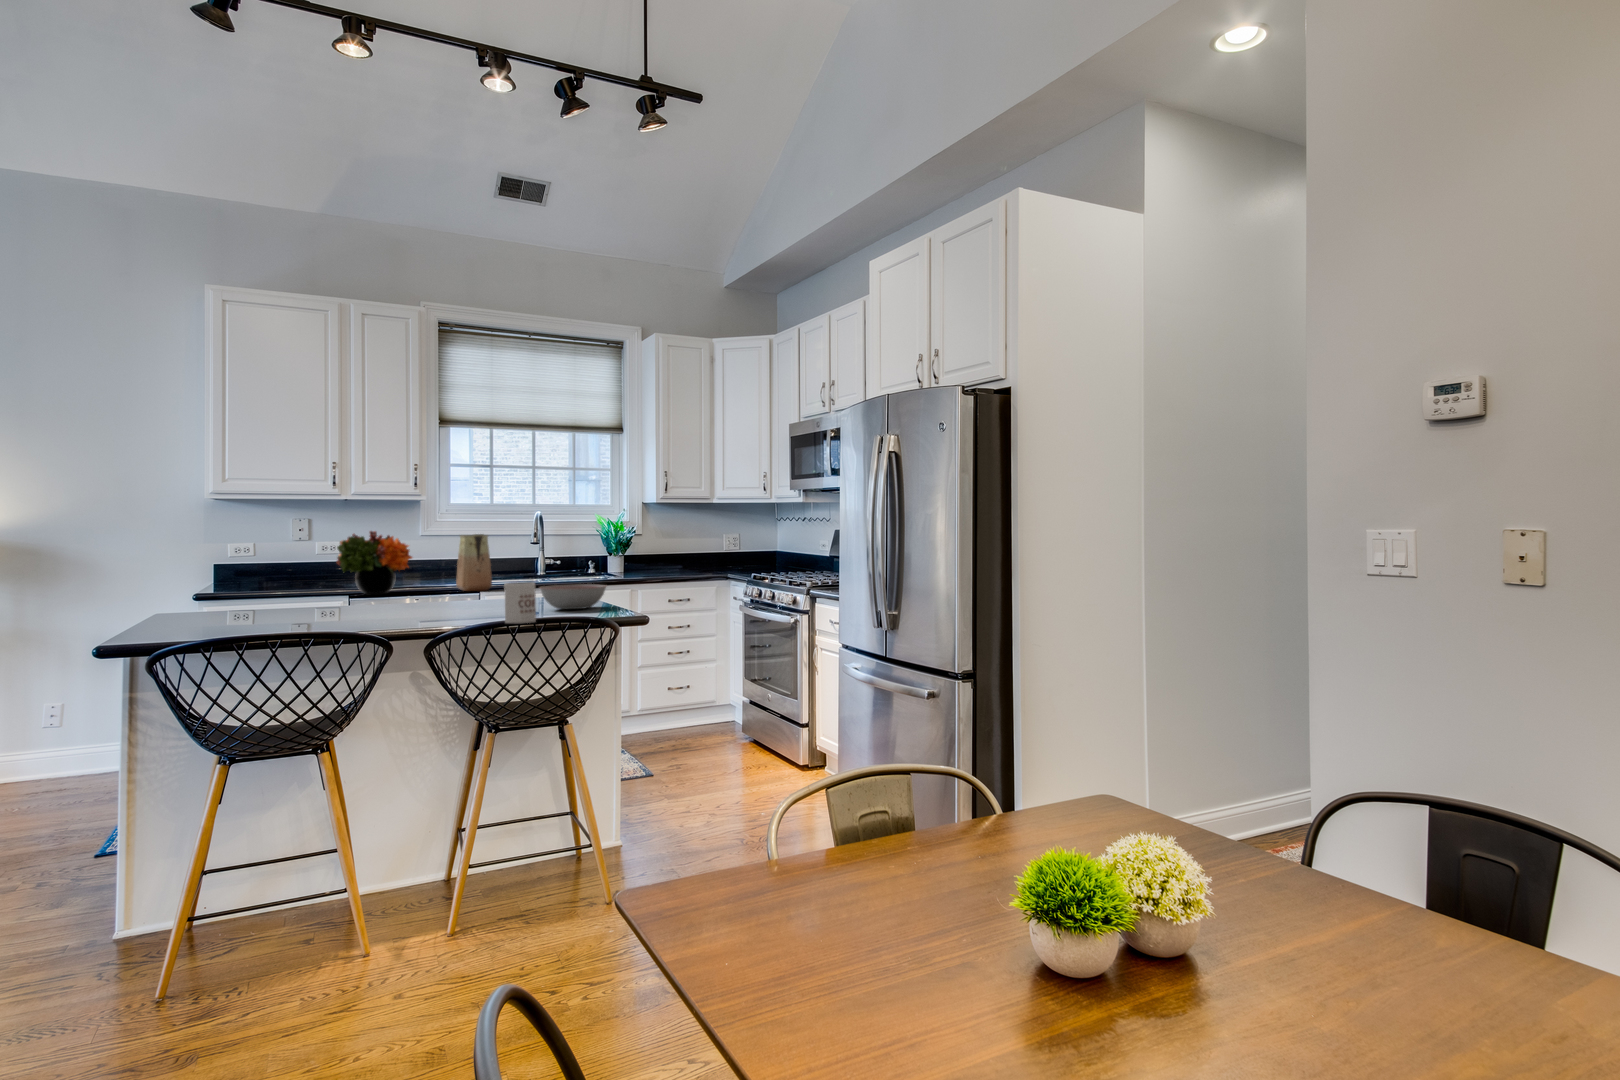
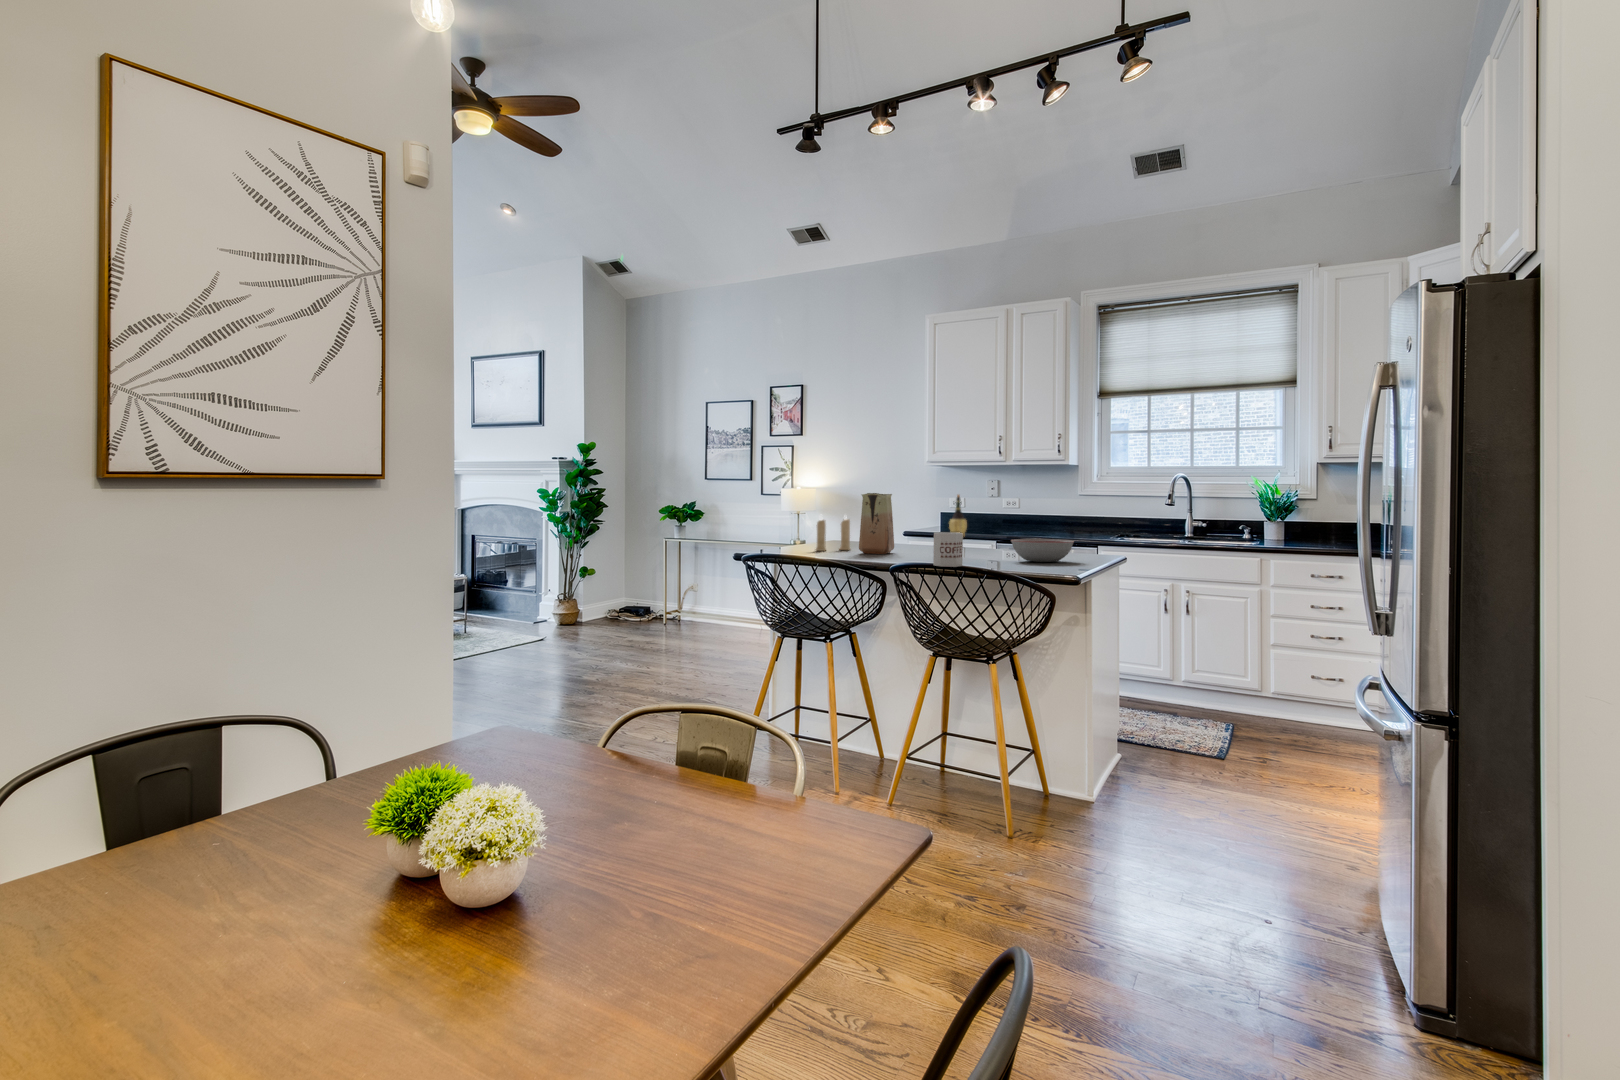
flower arrangement: present [337,531,412,595] -> none [983,490,1044,542]
vase: present [456,534,492,591] -> present [859,493,894,554]
wine bottle: none [246,536,274,596] -> present [949,495,967,537]
candle: none [179,568,233,627] -> present [815,516,850,551]

